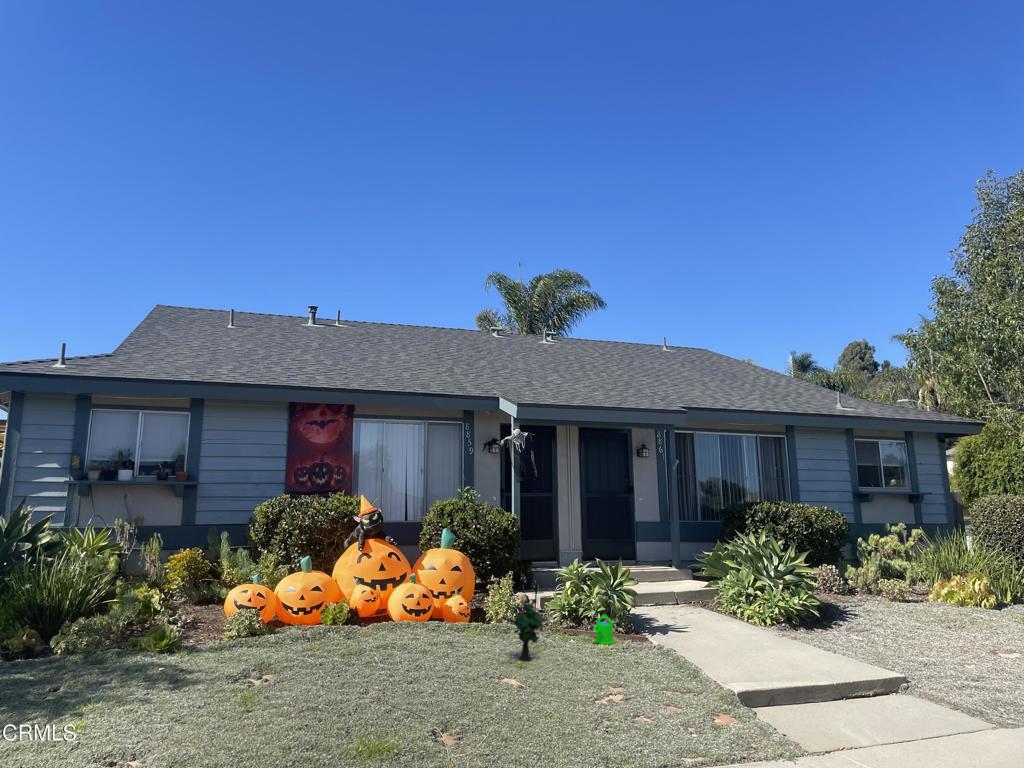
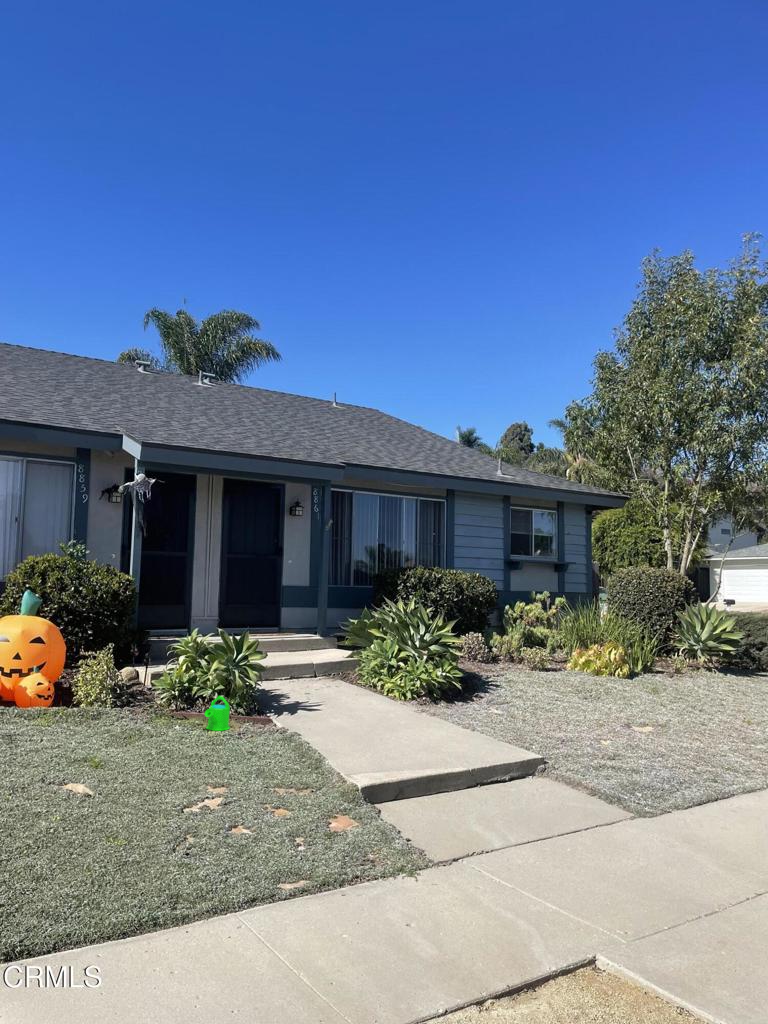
decorative plant: present [511,599,543,661] -> none [86,682,134,760]

